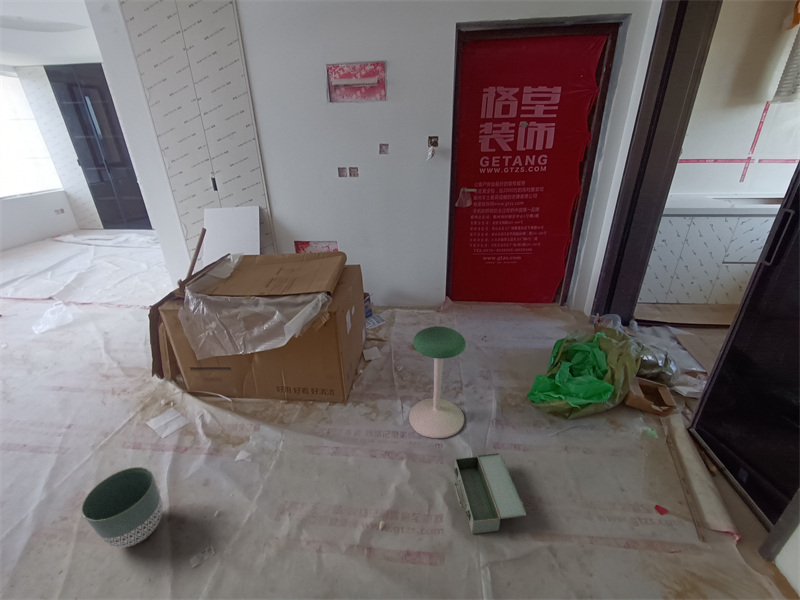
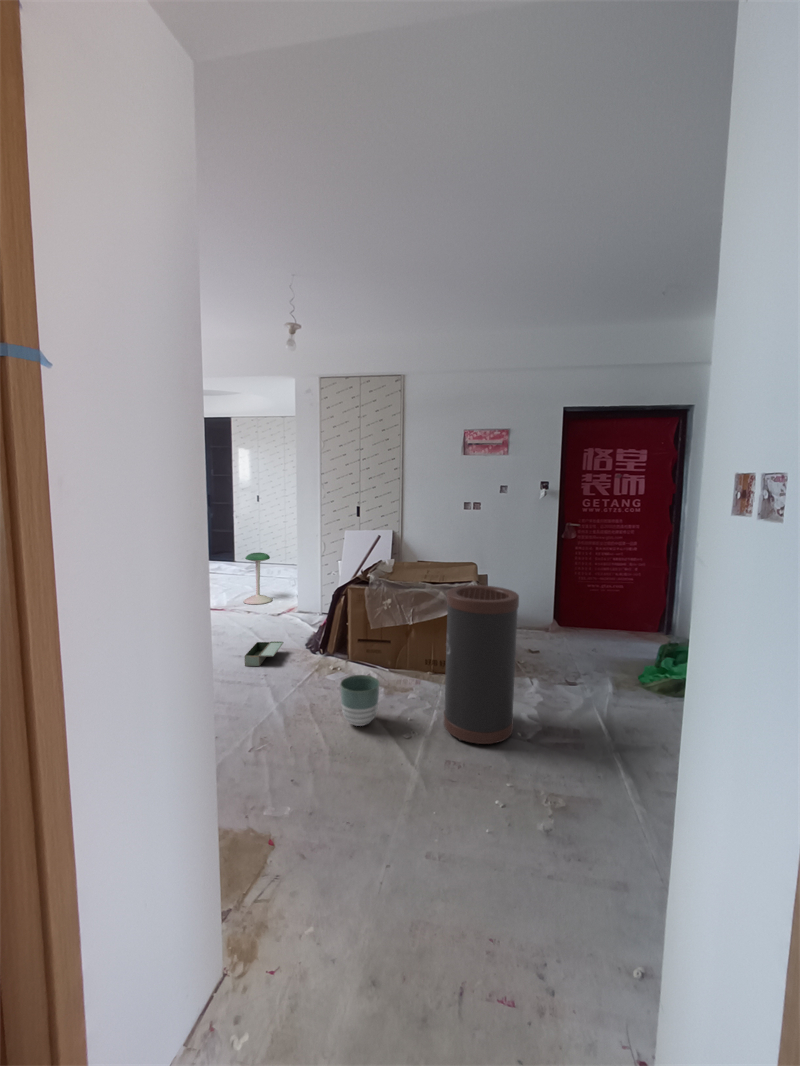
stool: present [409,326,466,438] -> present [244,553,272,604]
trash can: none [209,333,354,569] -> present [443,585,519,744]
toolbox: present [454,453,526,534] -> present [245,641,284,666]

